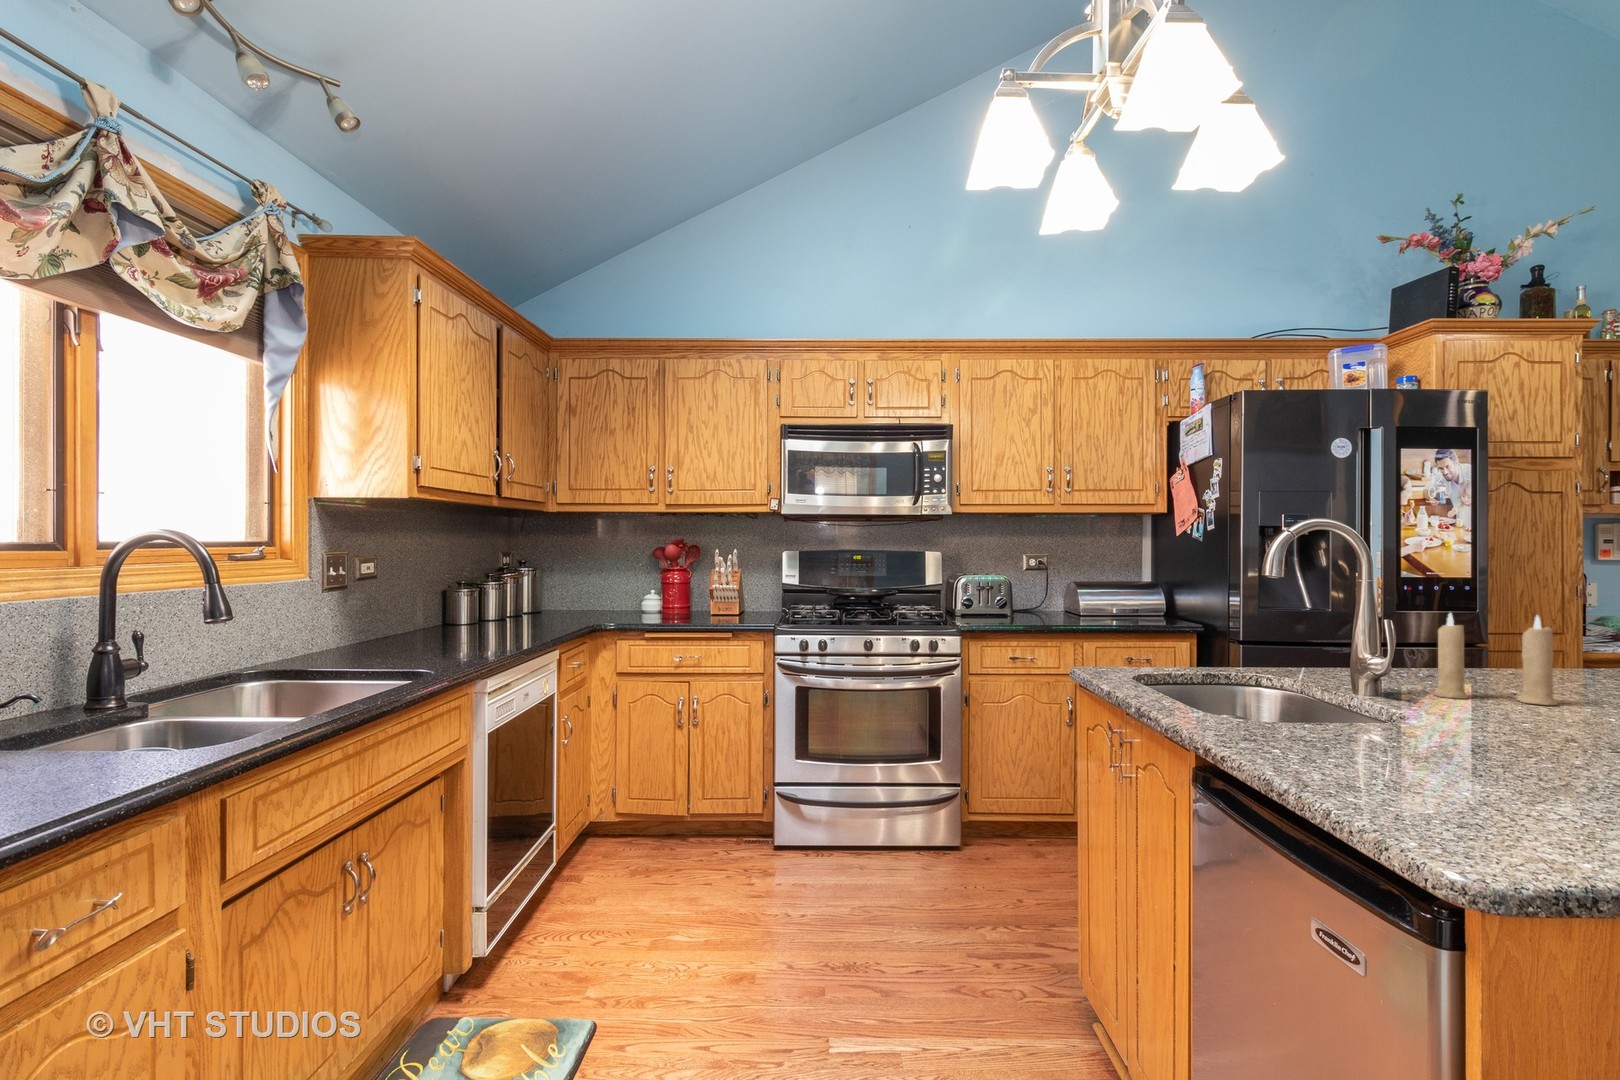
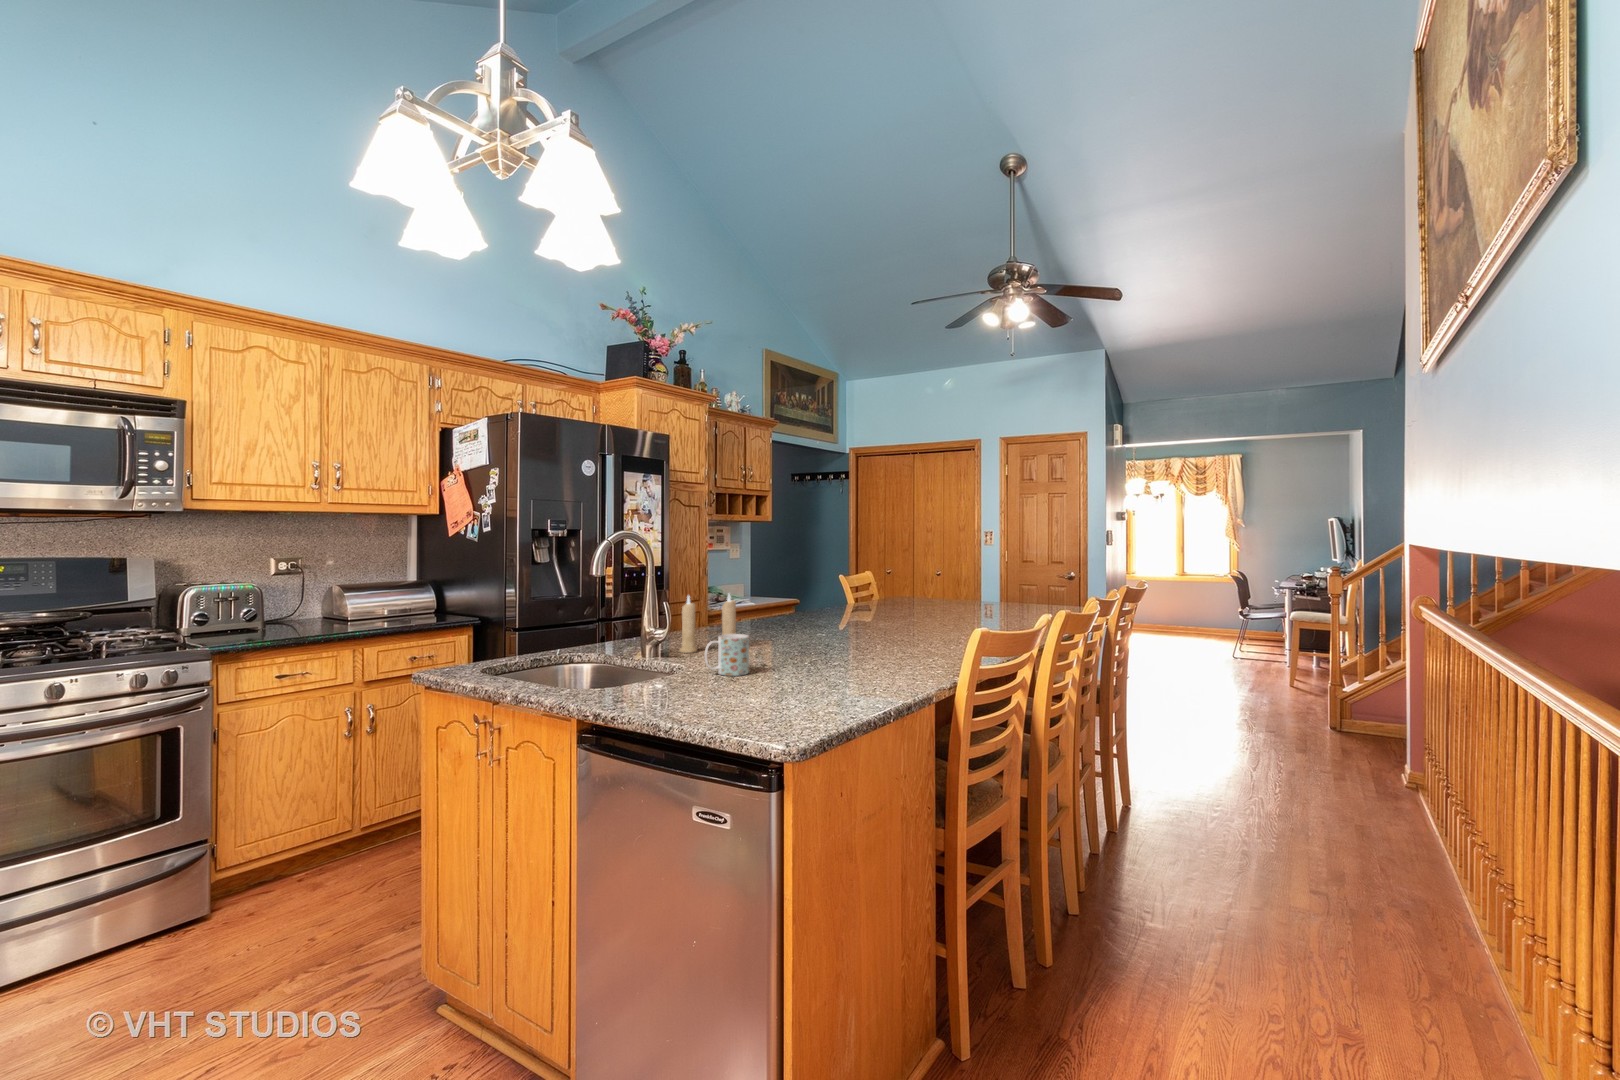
mug: none [1437,677,1533,746] -> present [705,634,749,676]

